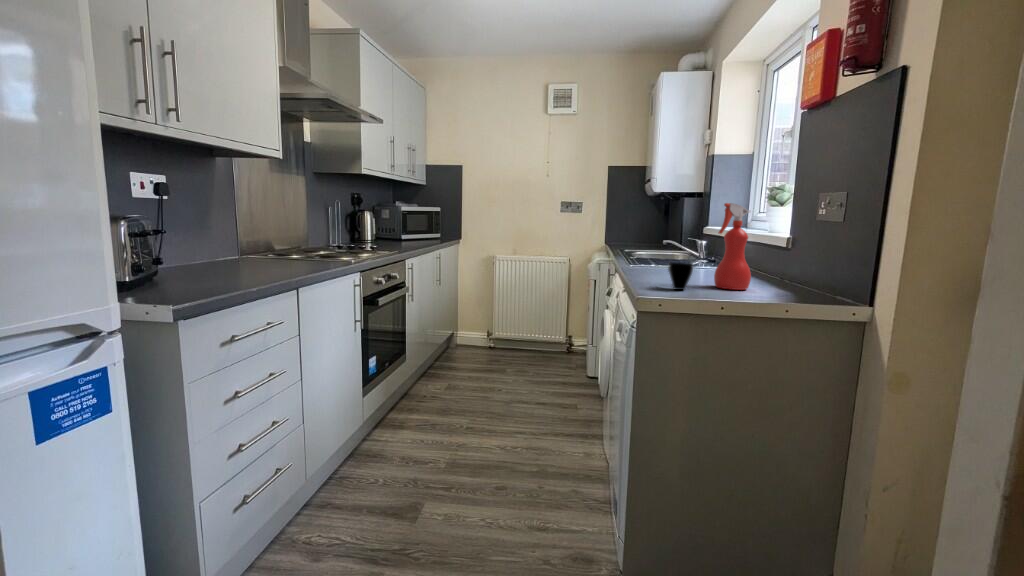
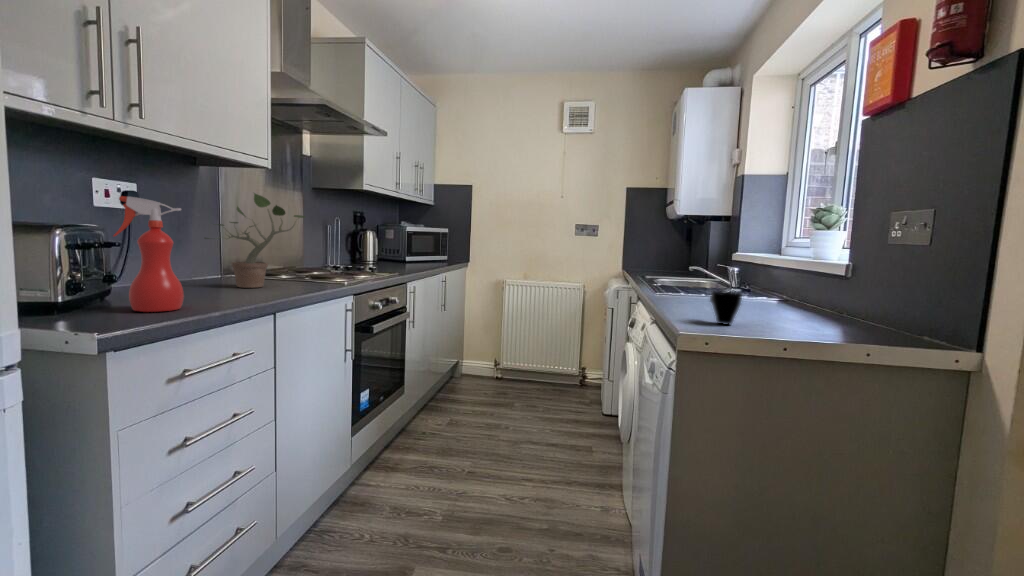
potted plant: none [229,181,318,267] -> present [205,193,305,288]
spray bottle: present [714,203,751,290] -> present [114,196,184,312]

